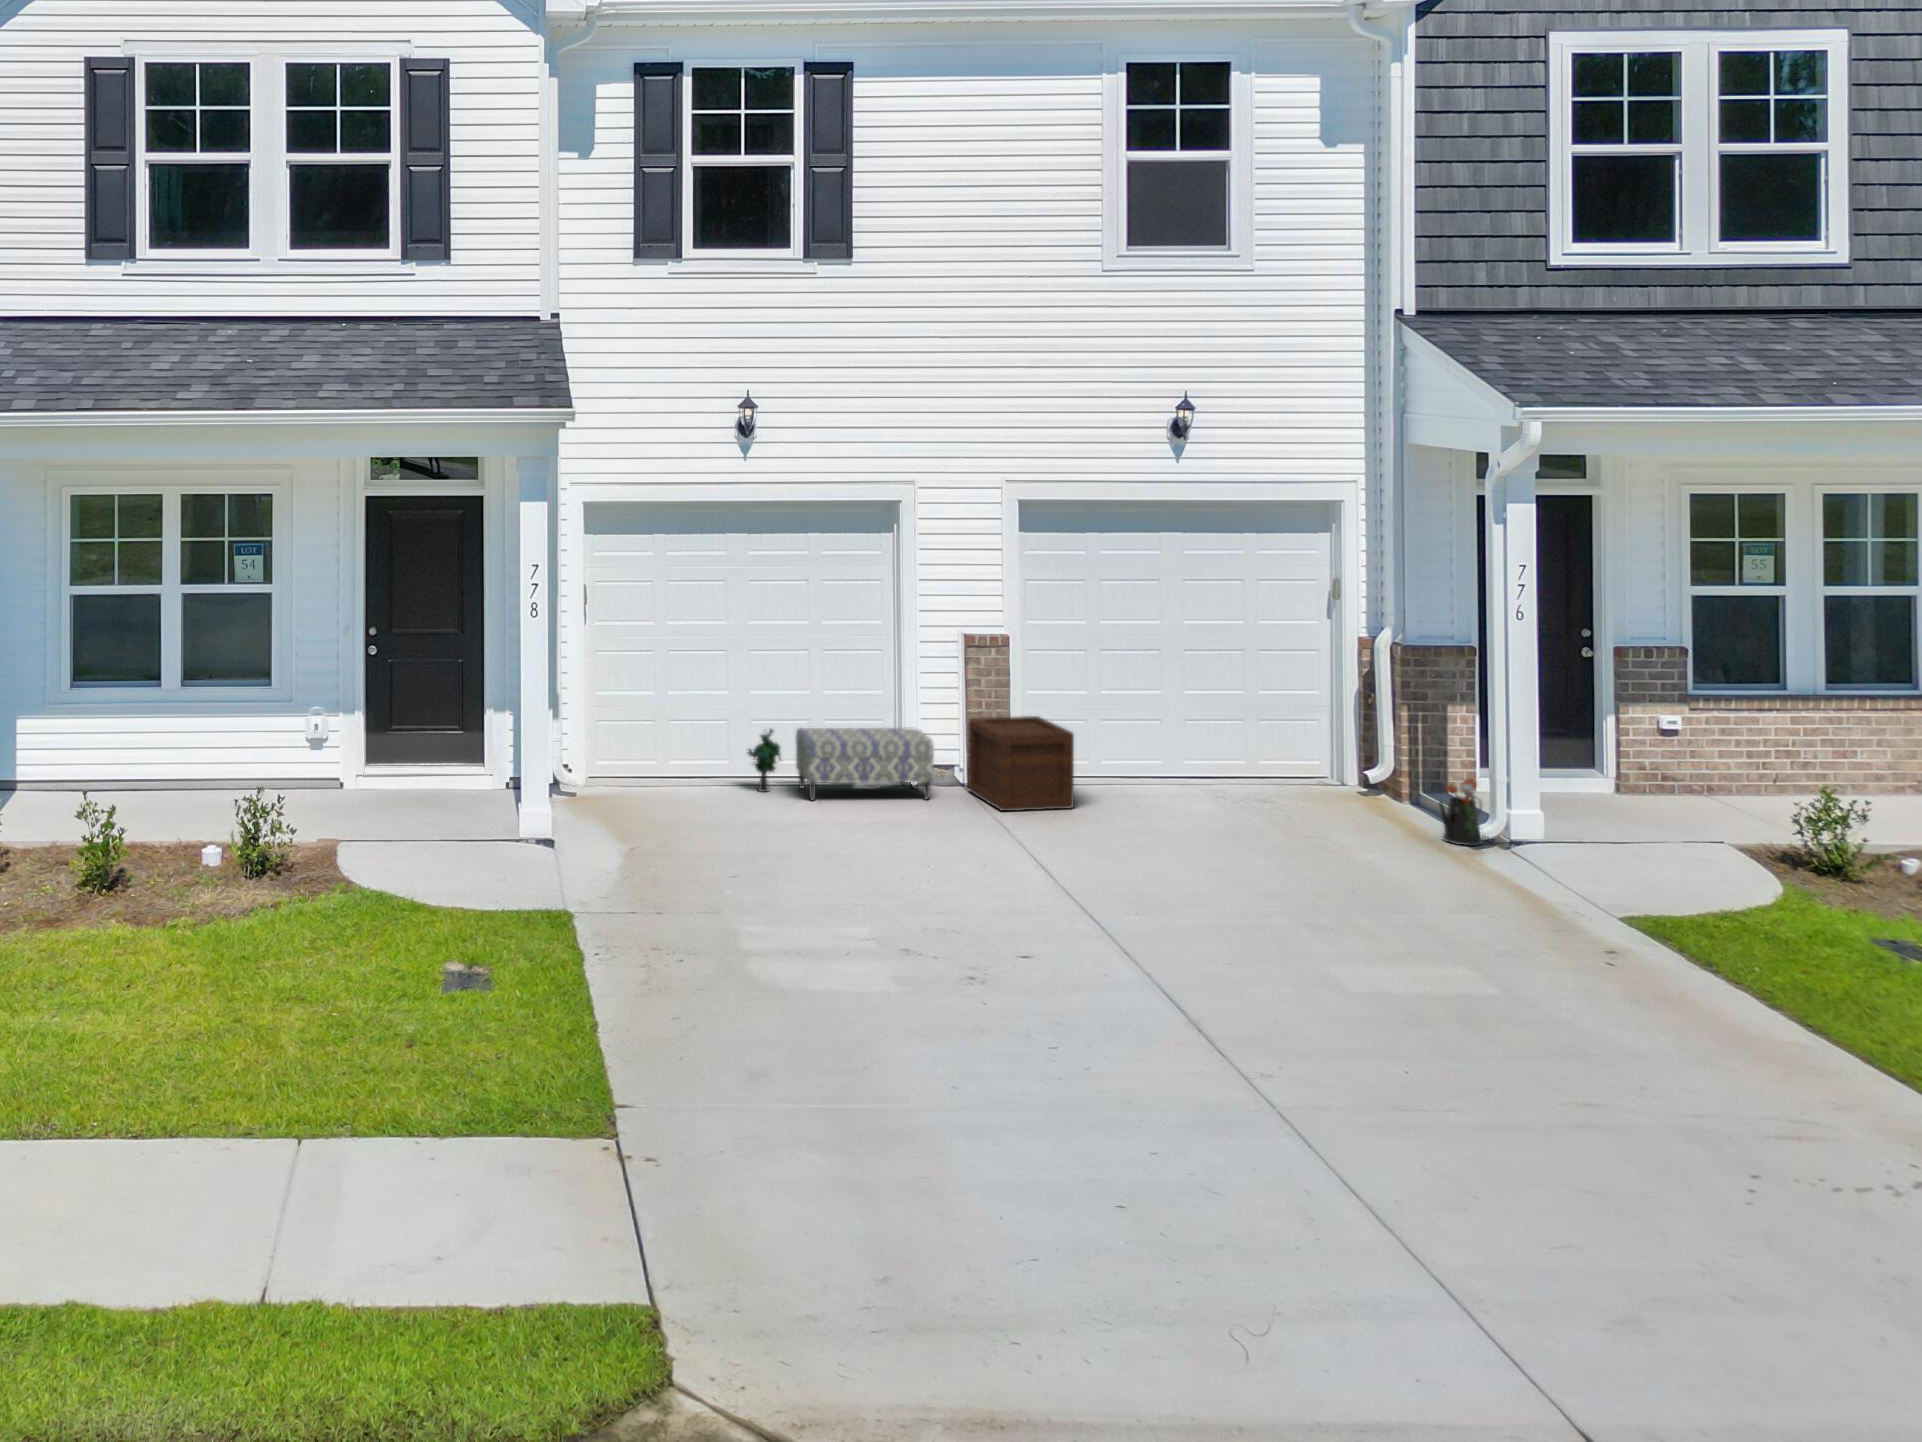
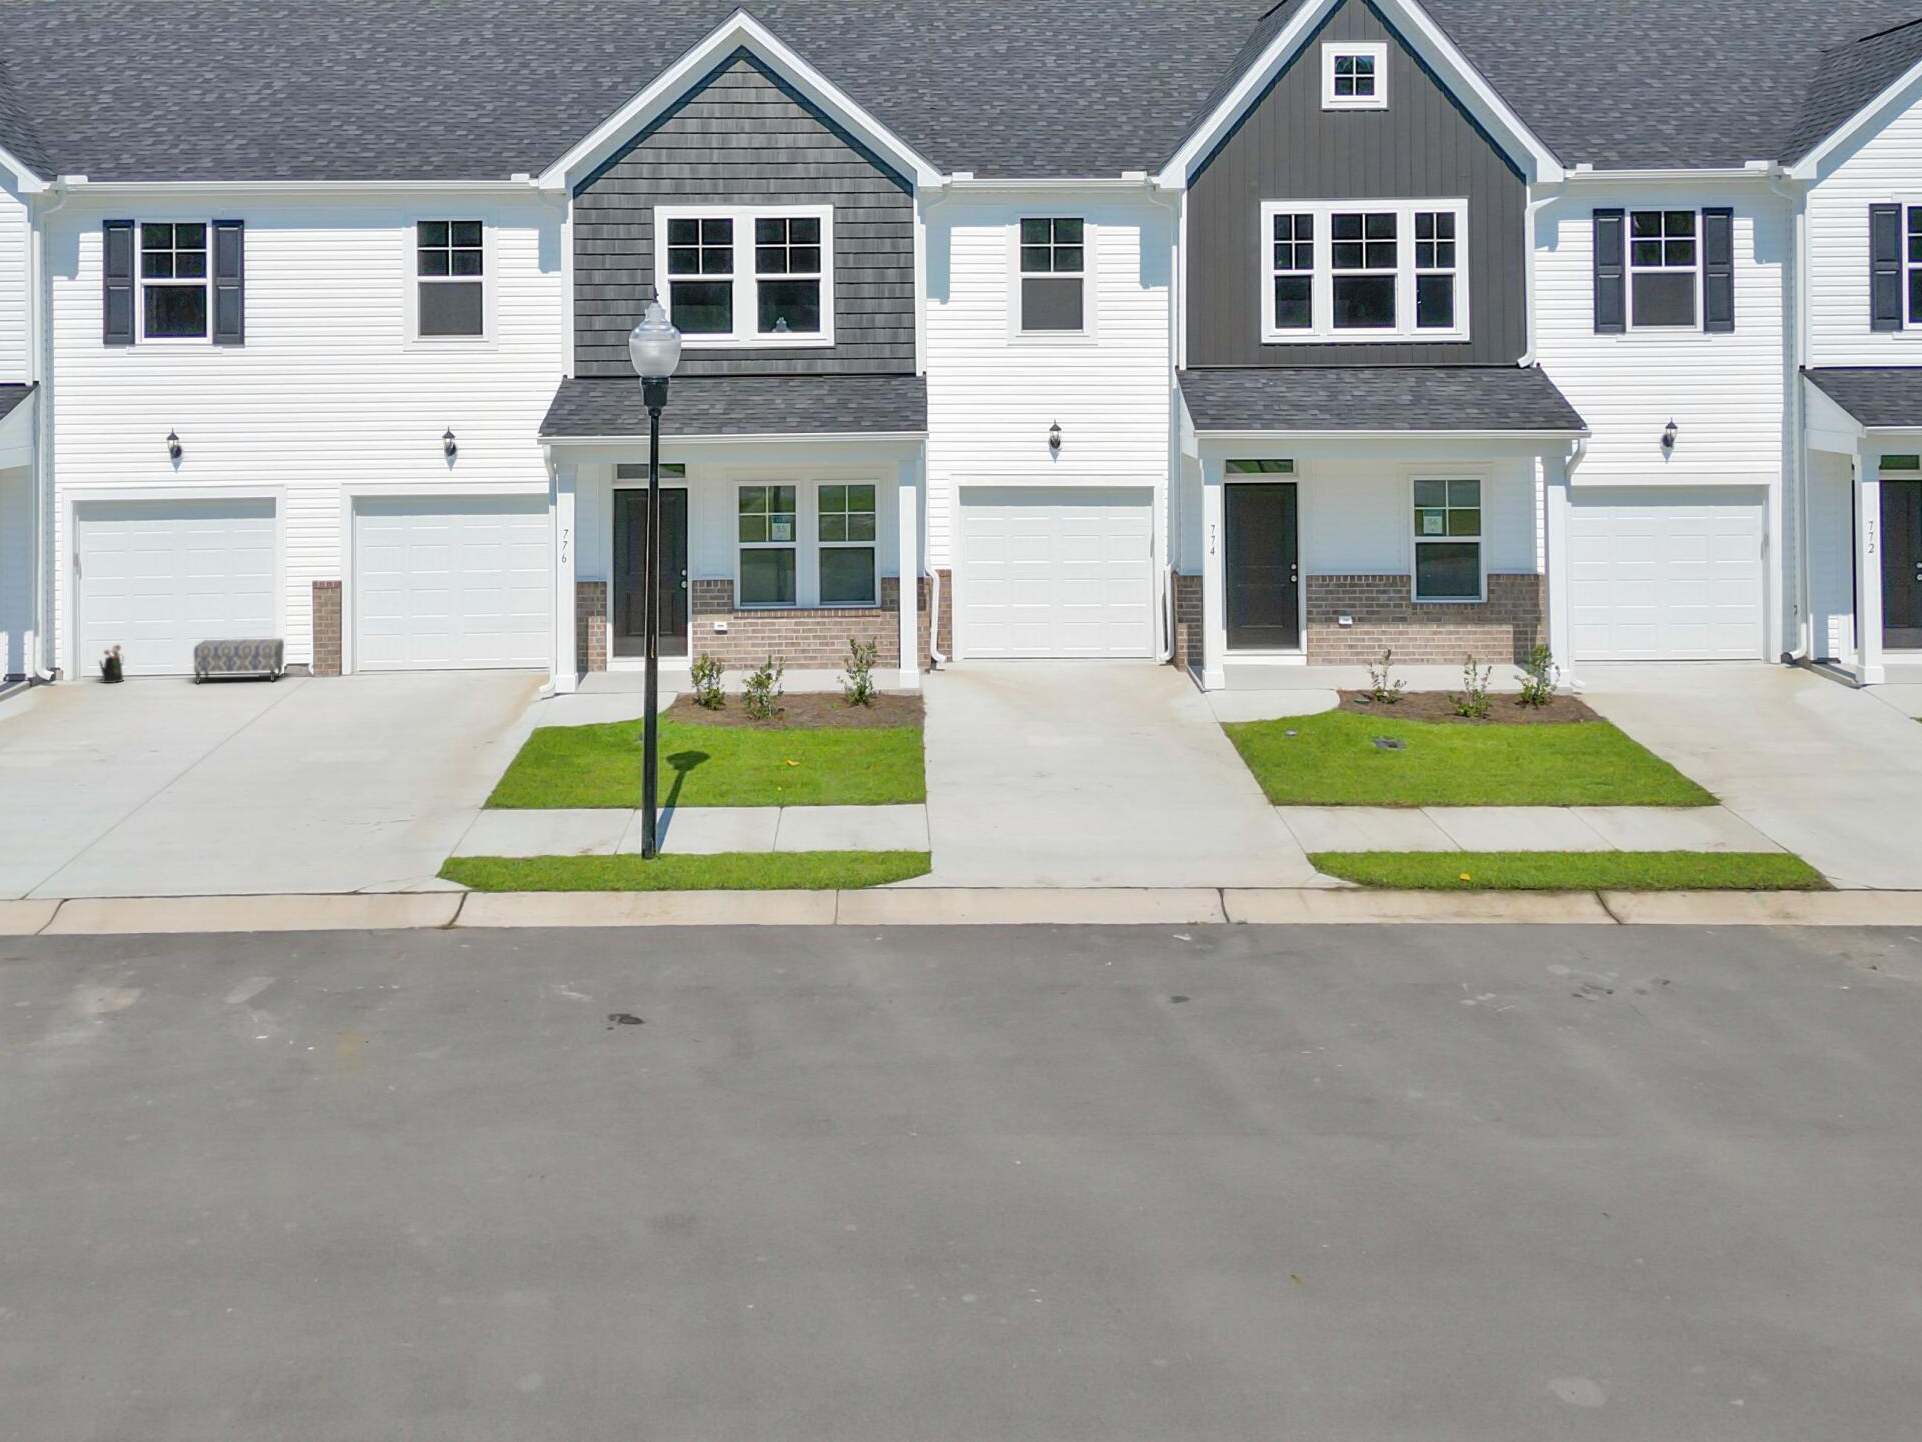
wooden crate: present [968,716,1074,811] -> none [303,630,357,687]
decorative plant: present [748,729,781,792] -> none [167,640,192,680]
watering can: present [1439,779,1482,846] -> present [100,645,123,683]

